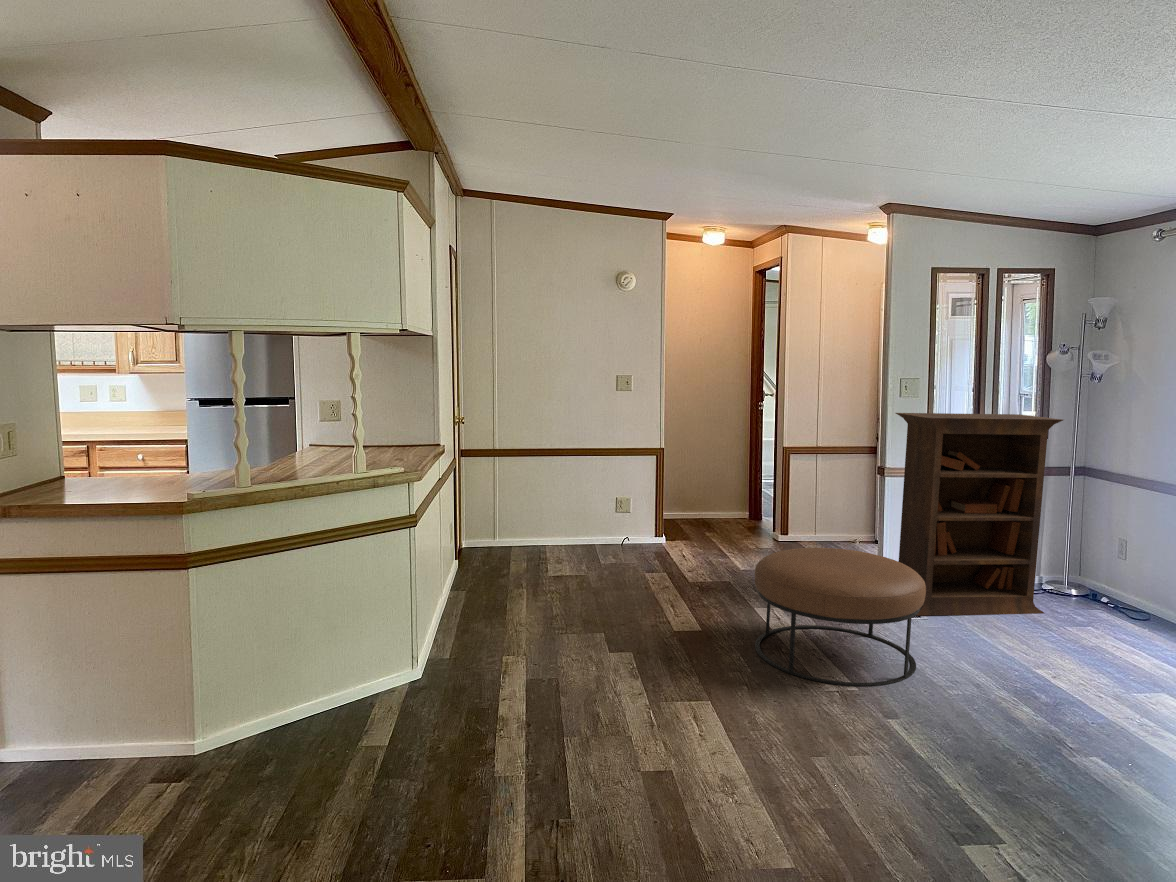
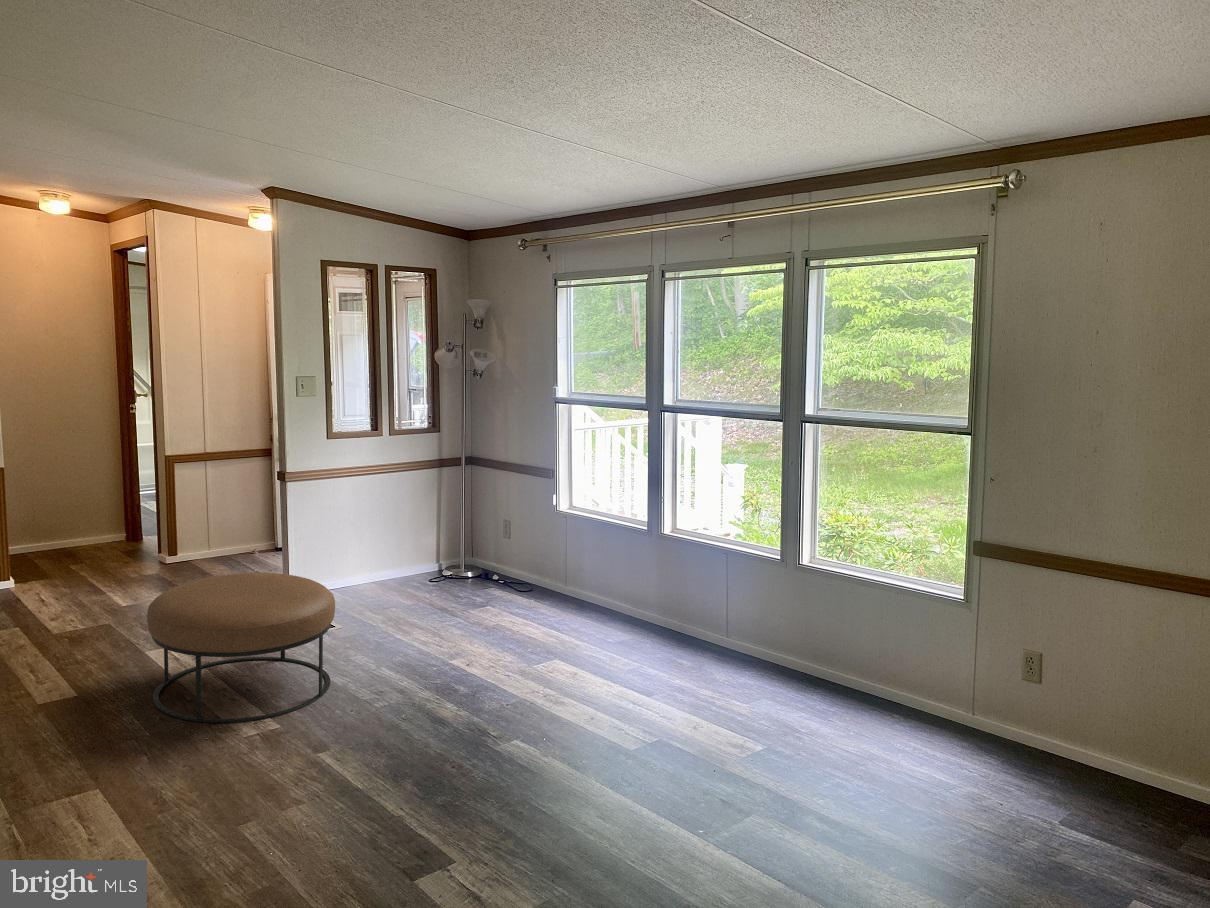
bookcase: present [896,413,1063,616] -> none [294,412,451,627]

